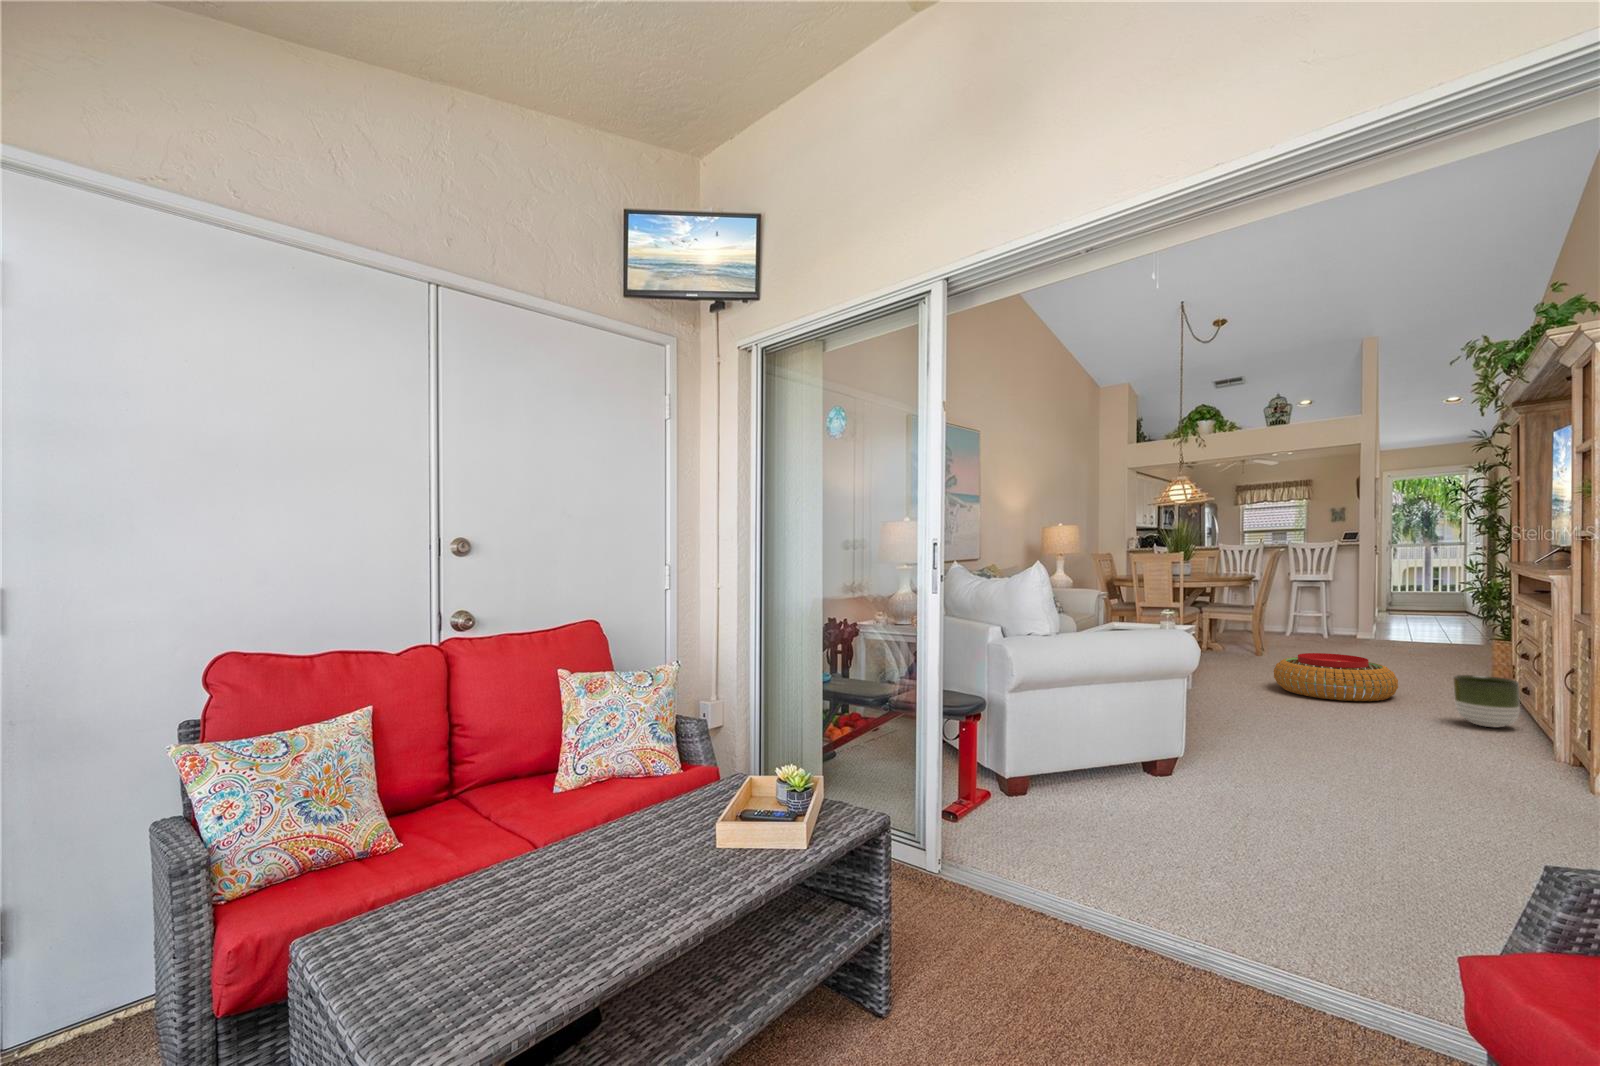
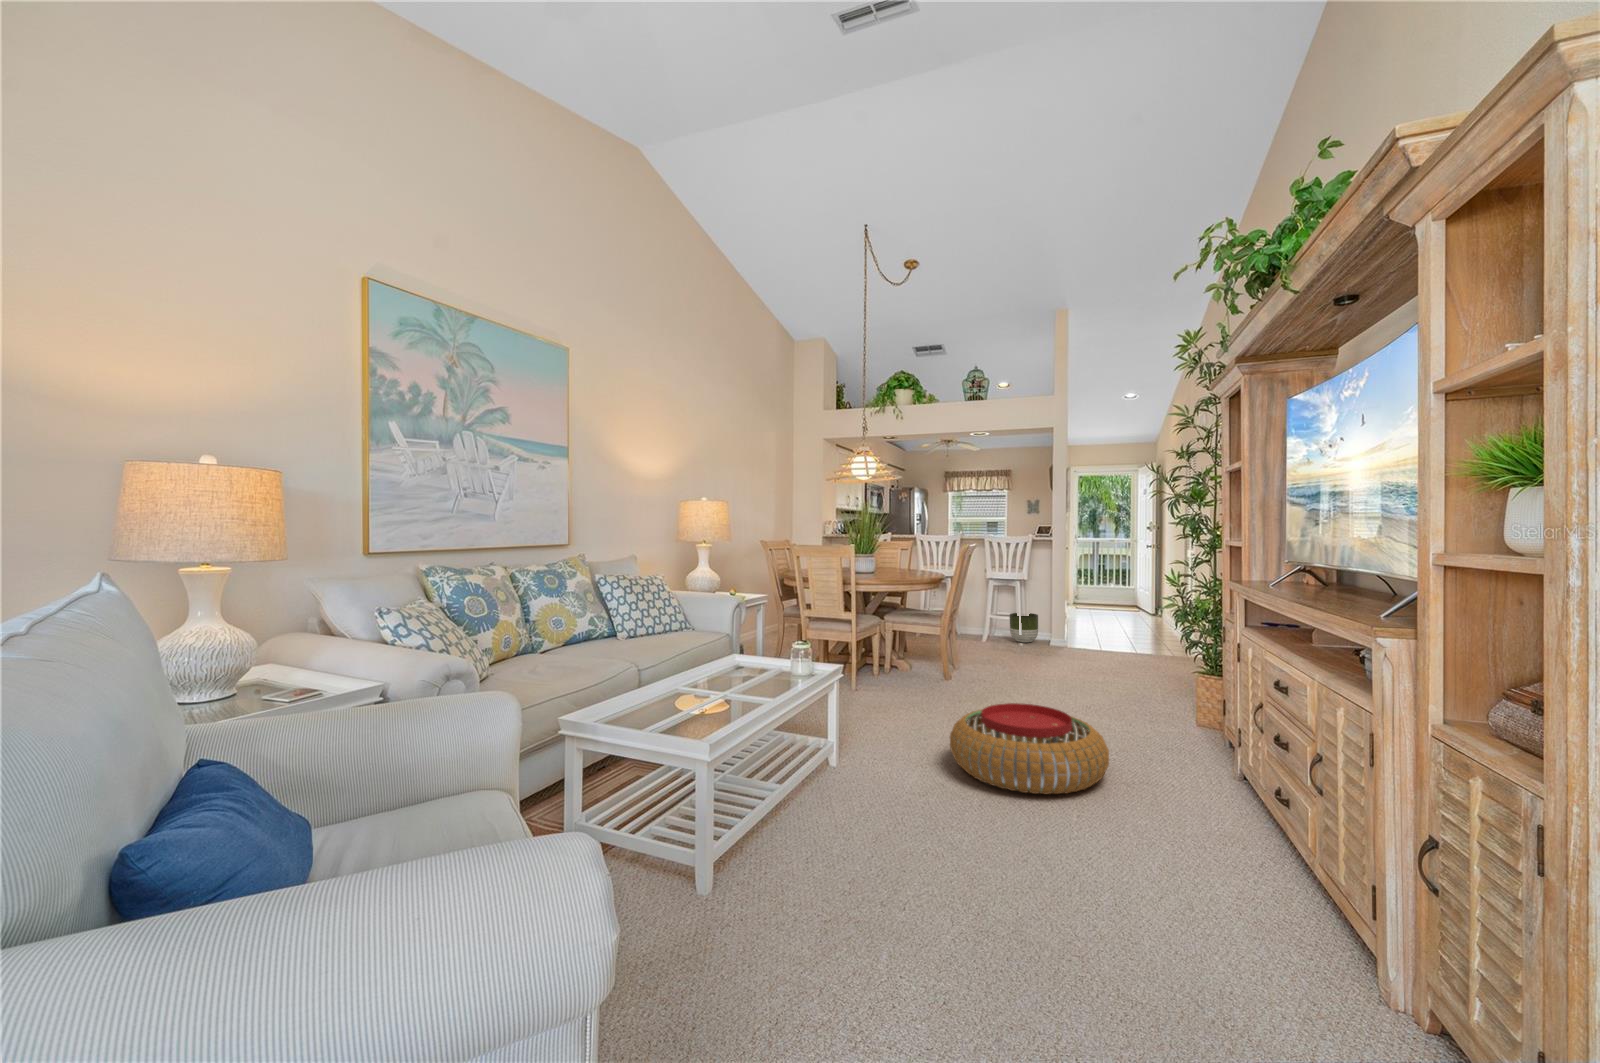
planter: present [1453,675,1520,727] -> present [1009,613,1038,643]

